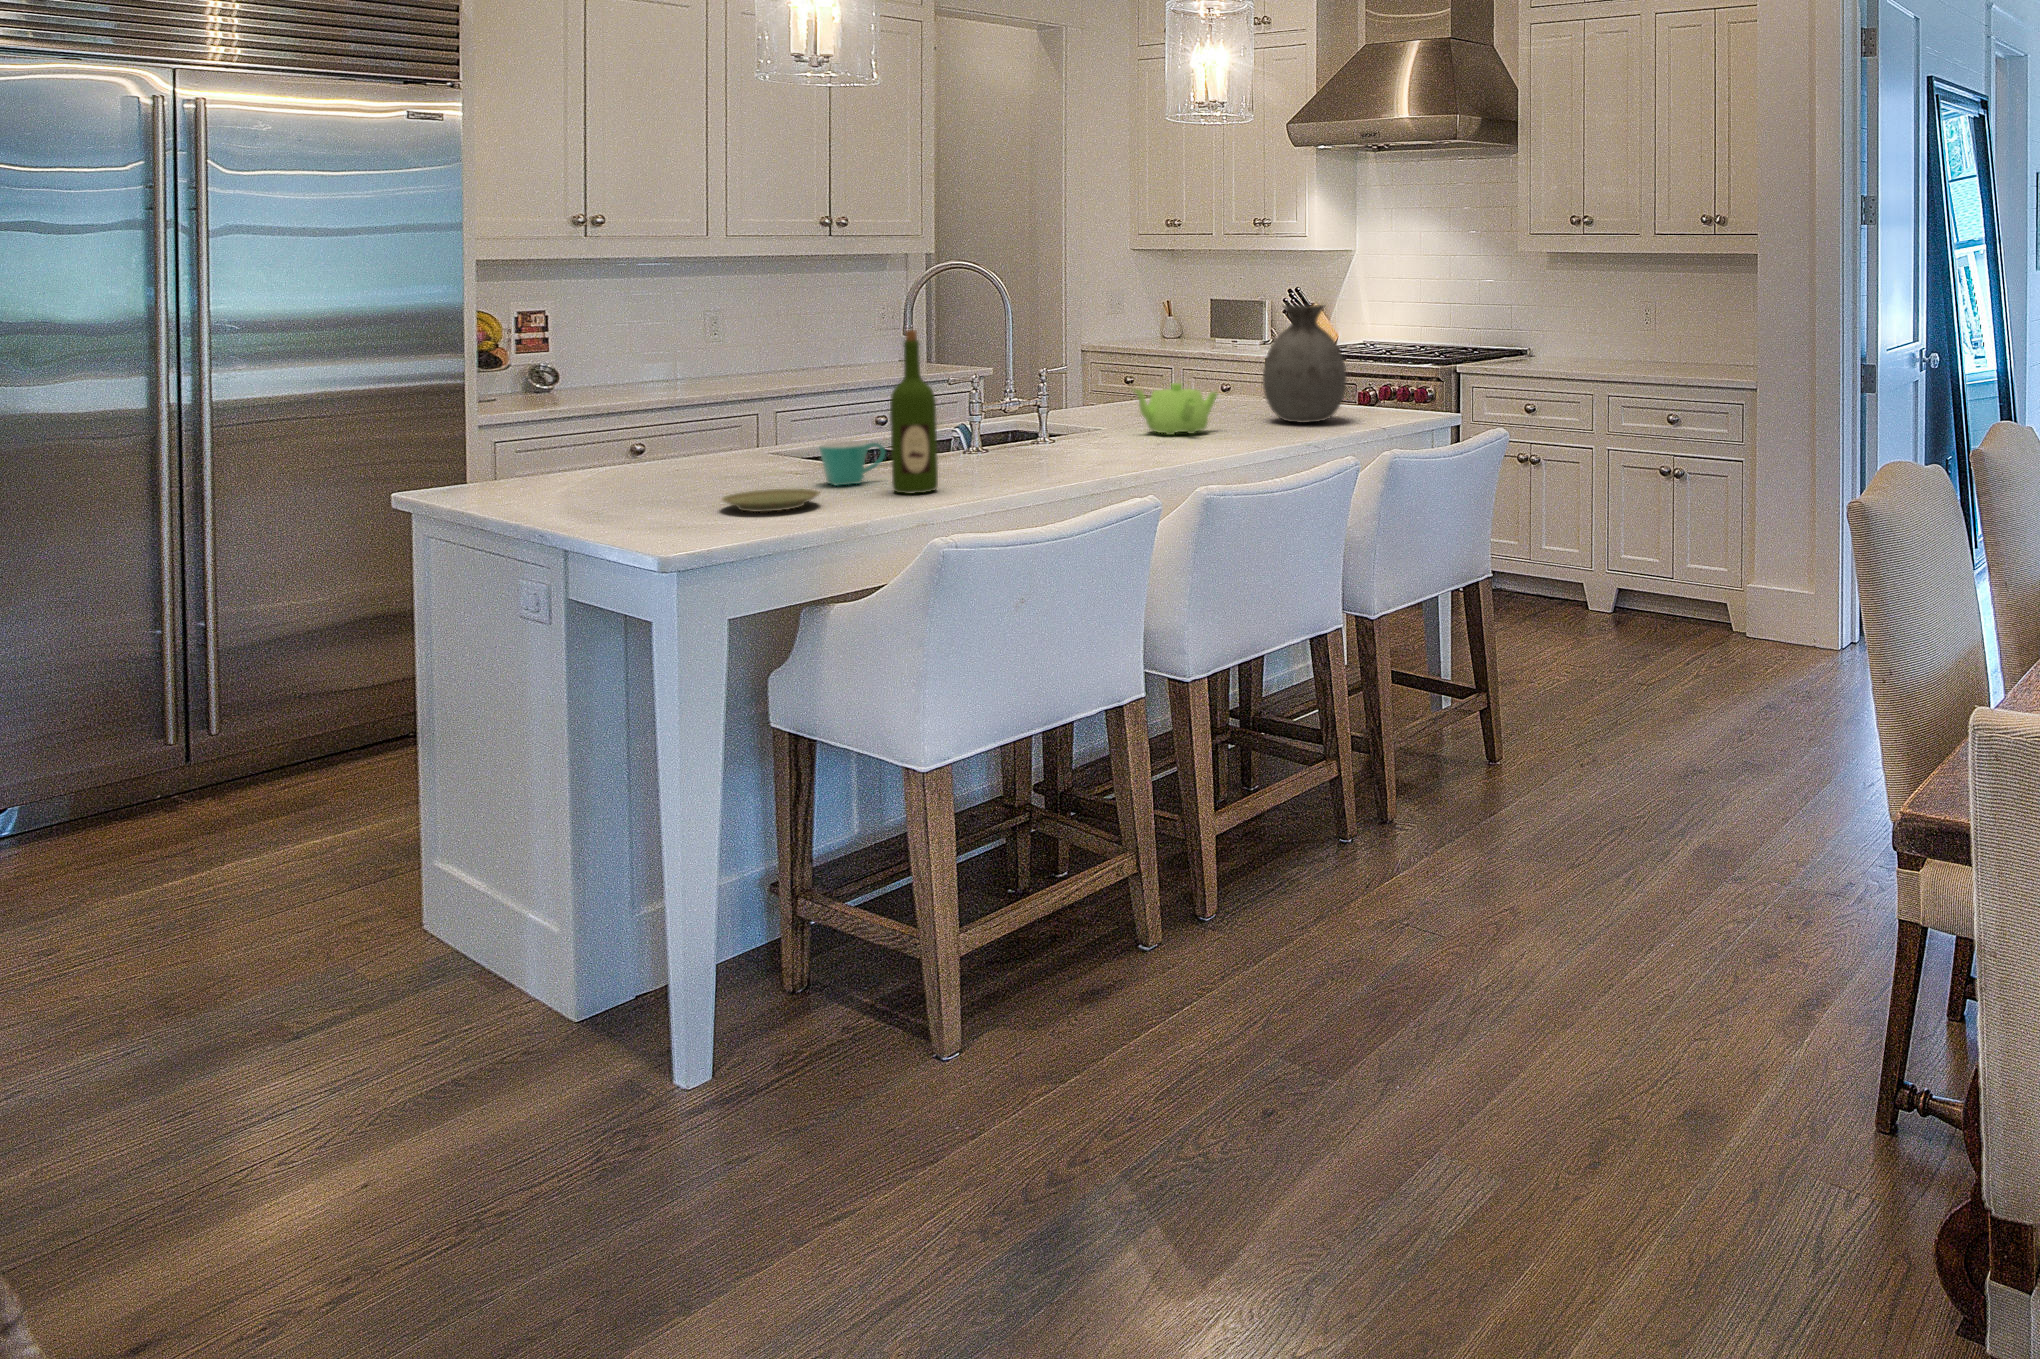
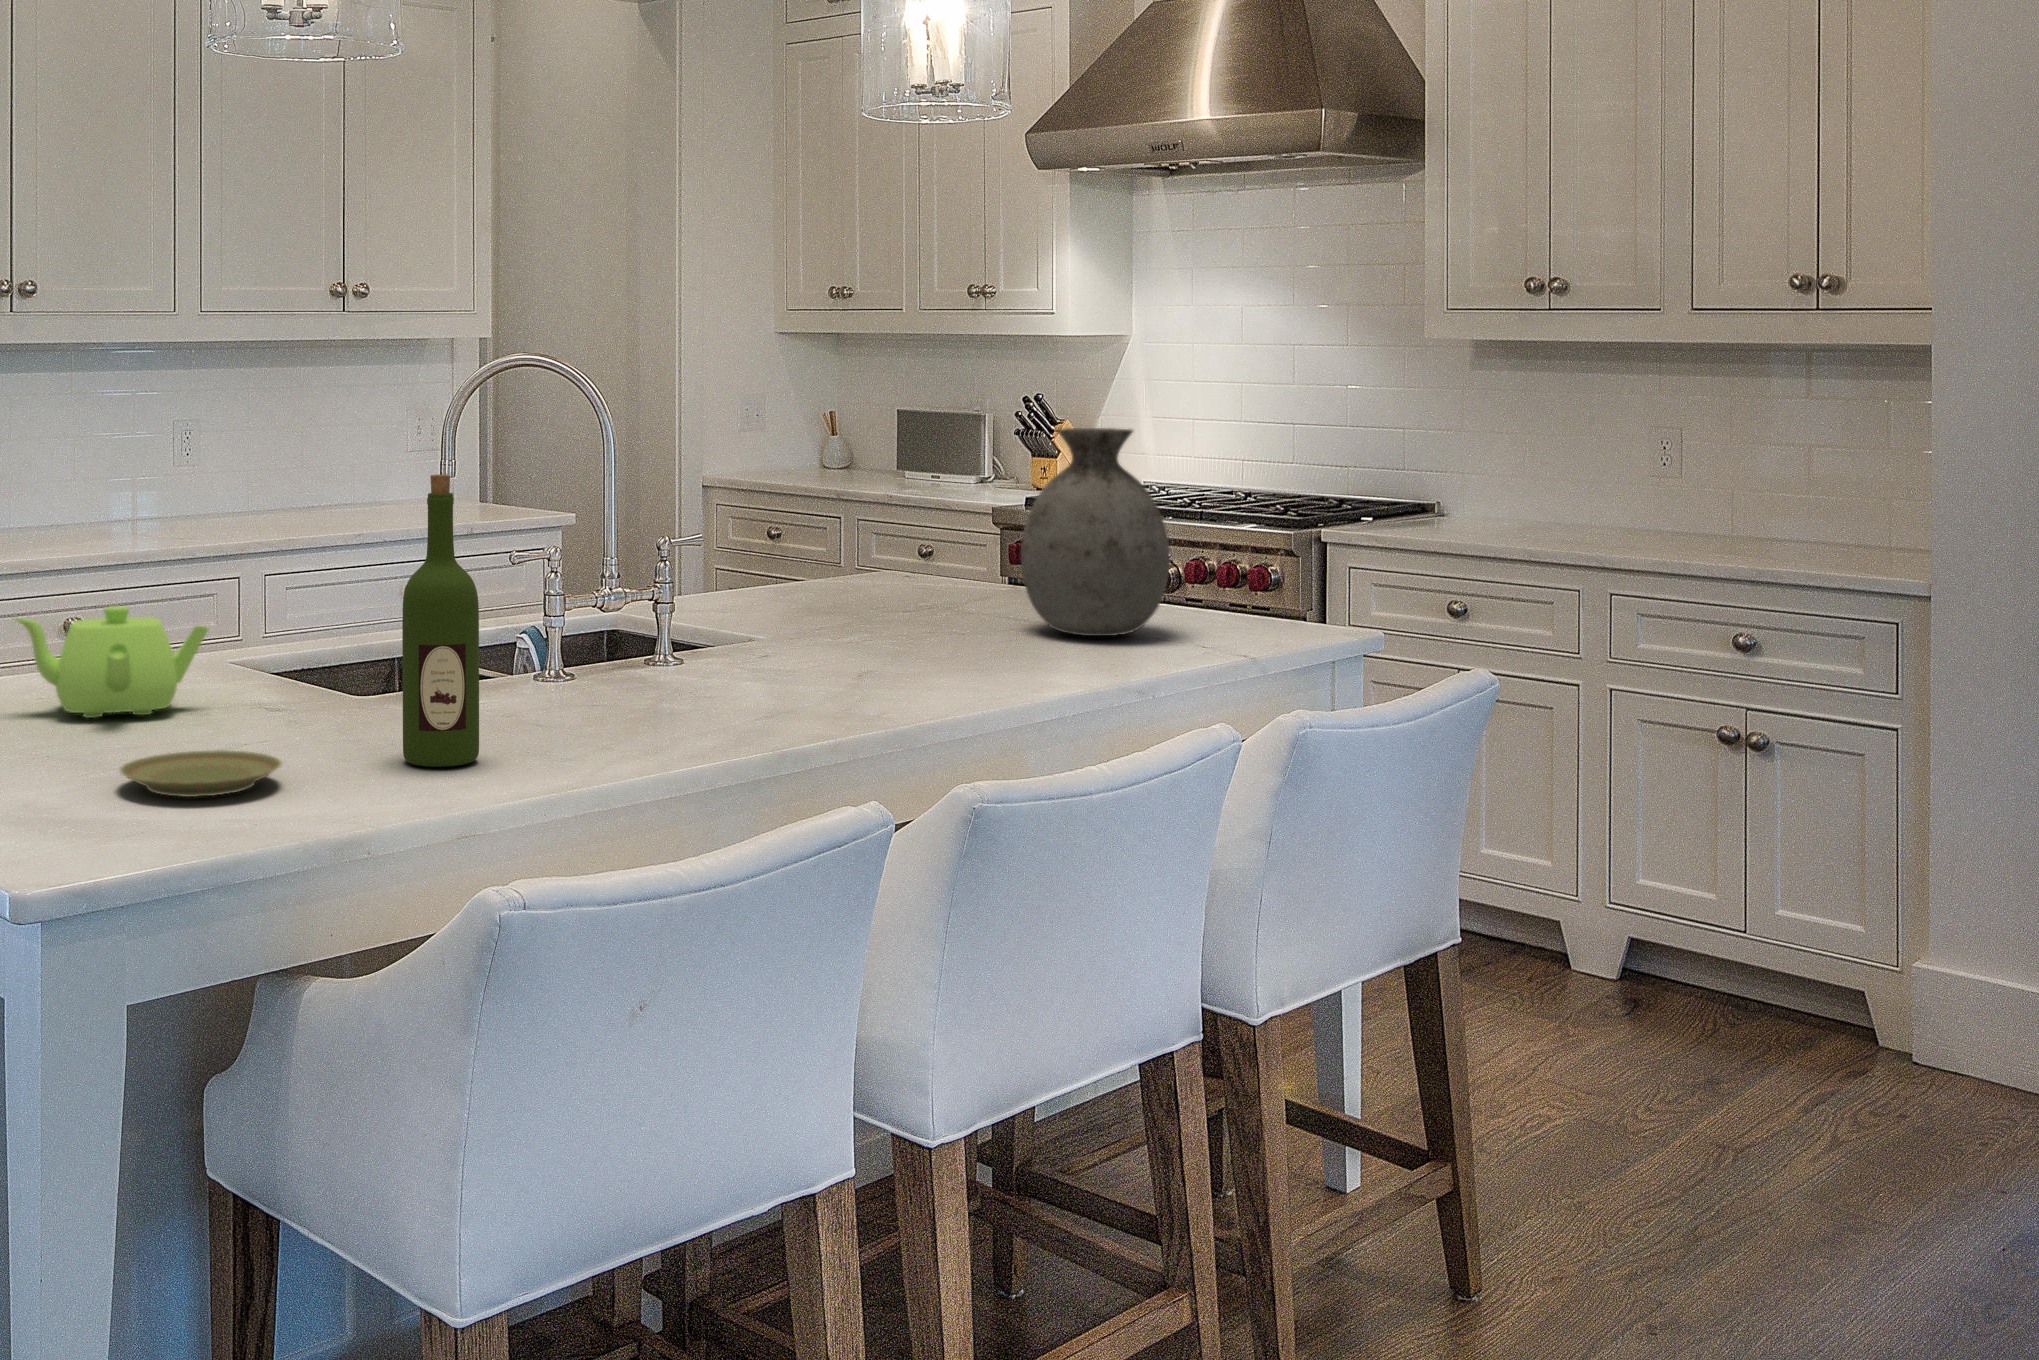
teapot: present [1134,383,1217,435] -> present [15,606,209,718]
mug: present [819,441,886,486] -> none [288,663,395,743]

